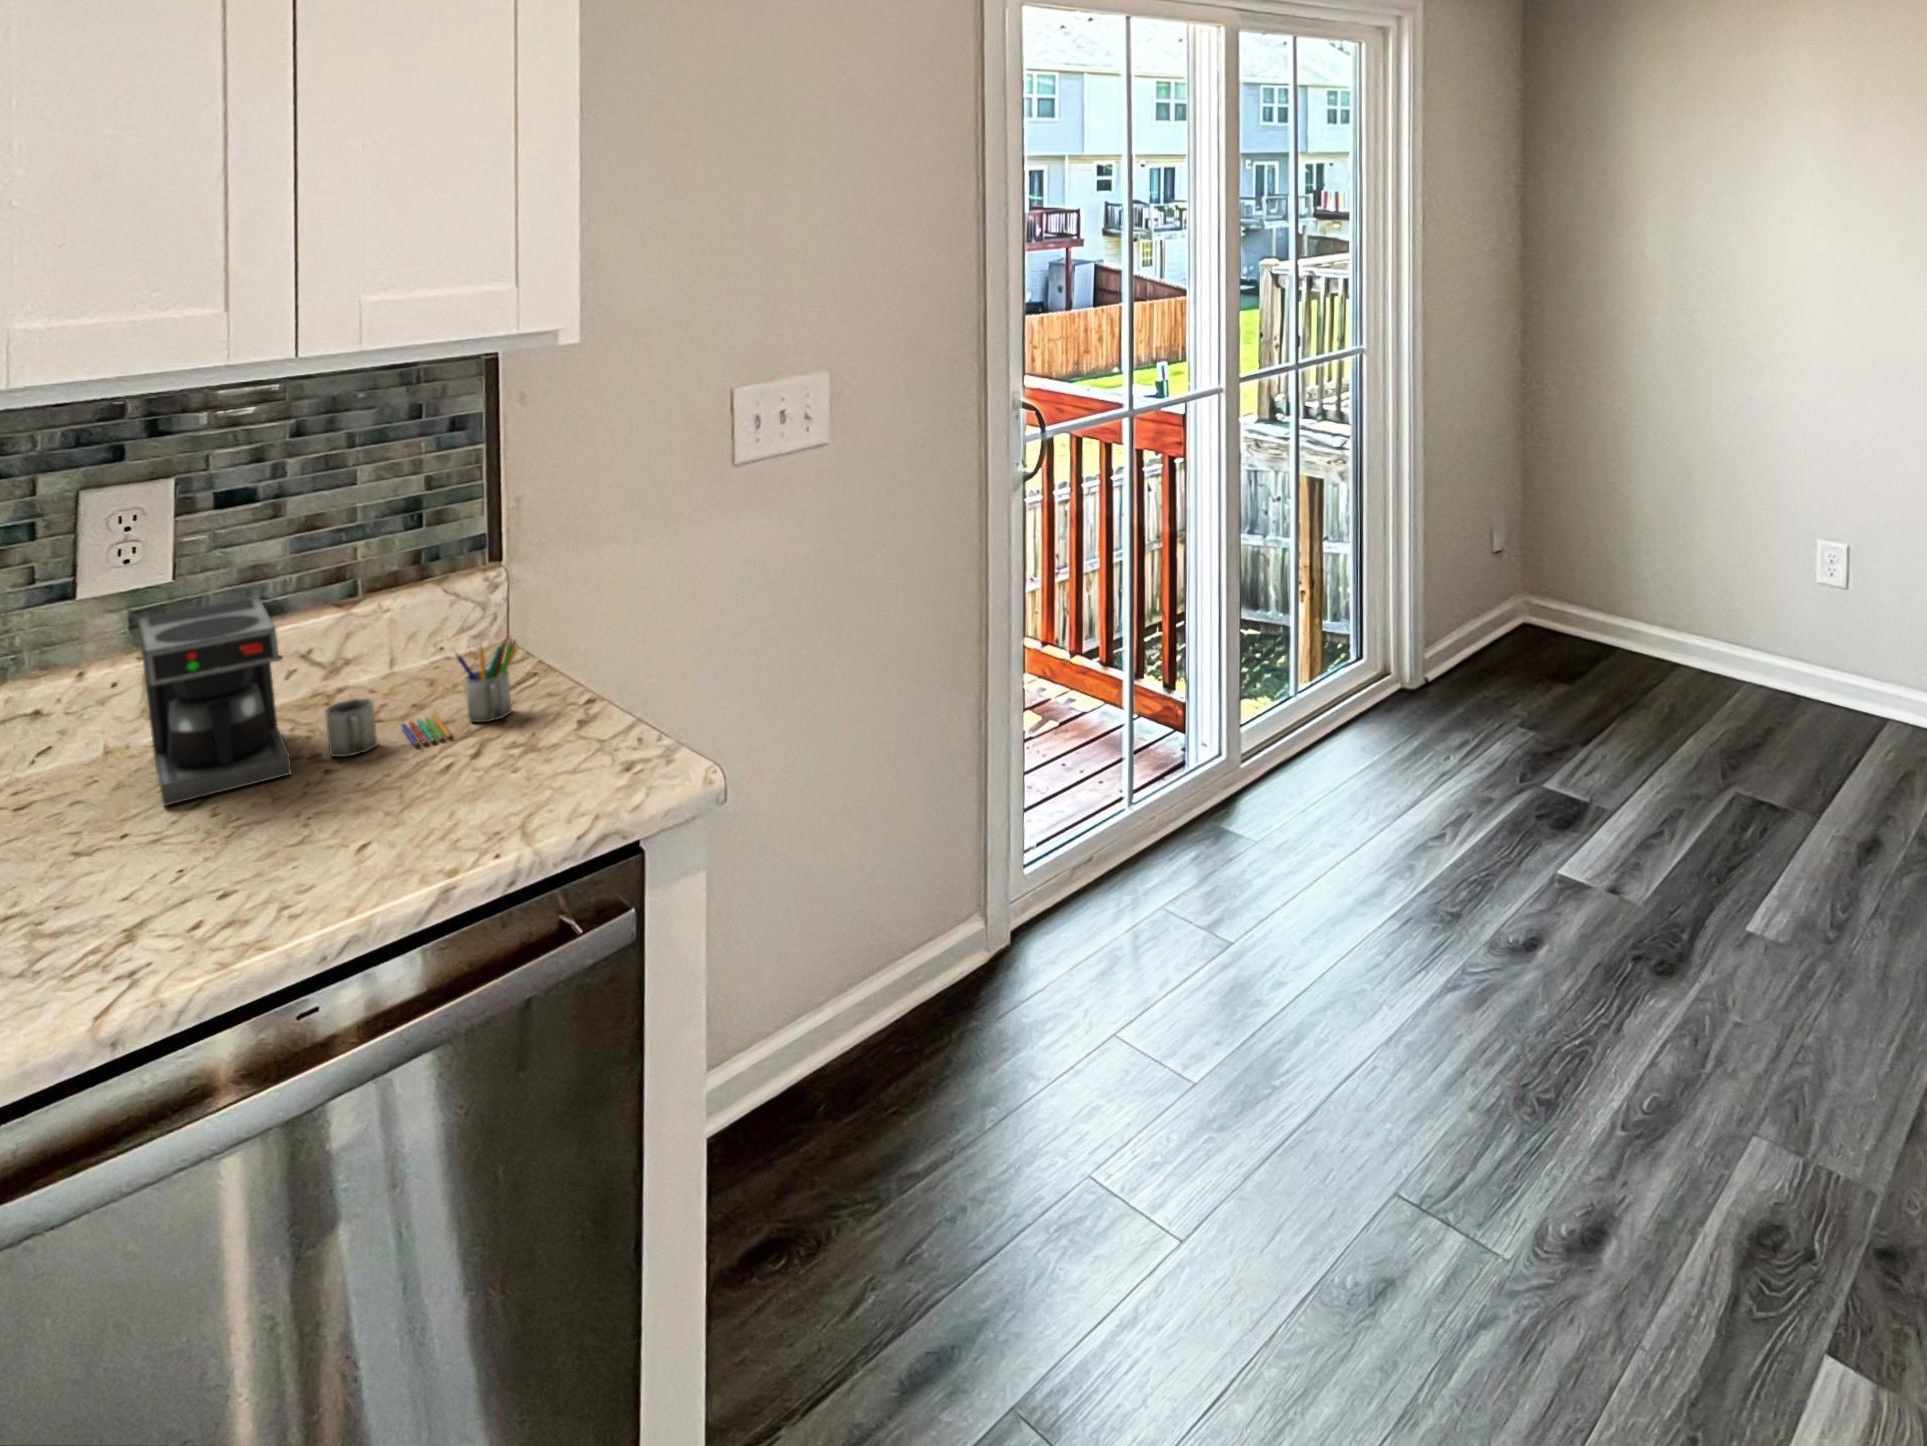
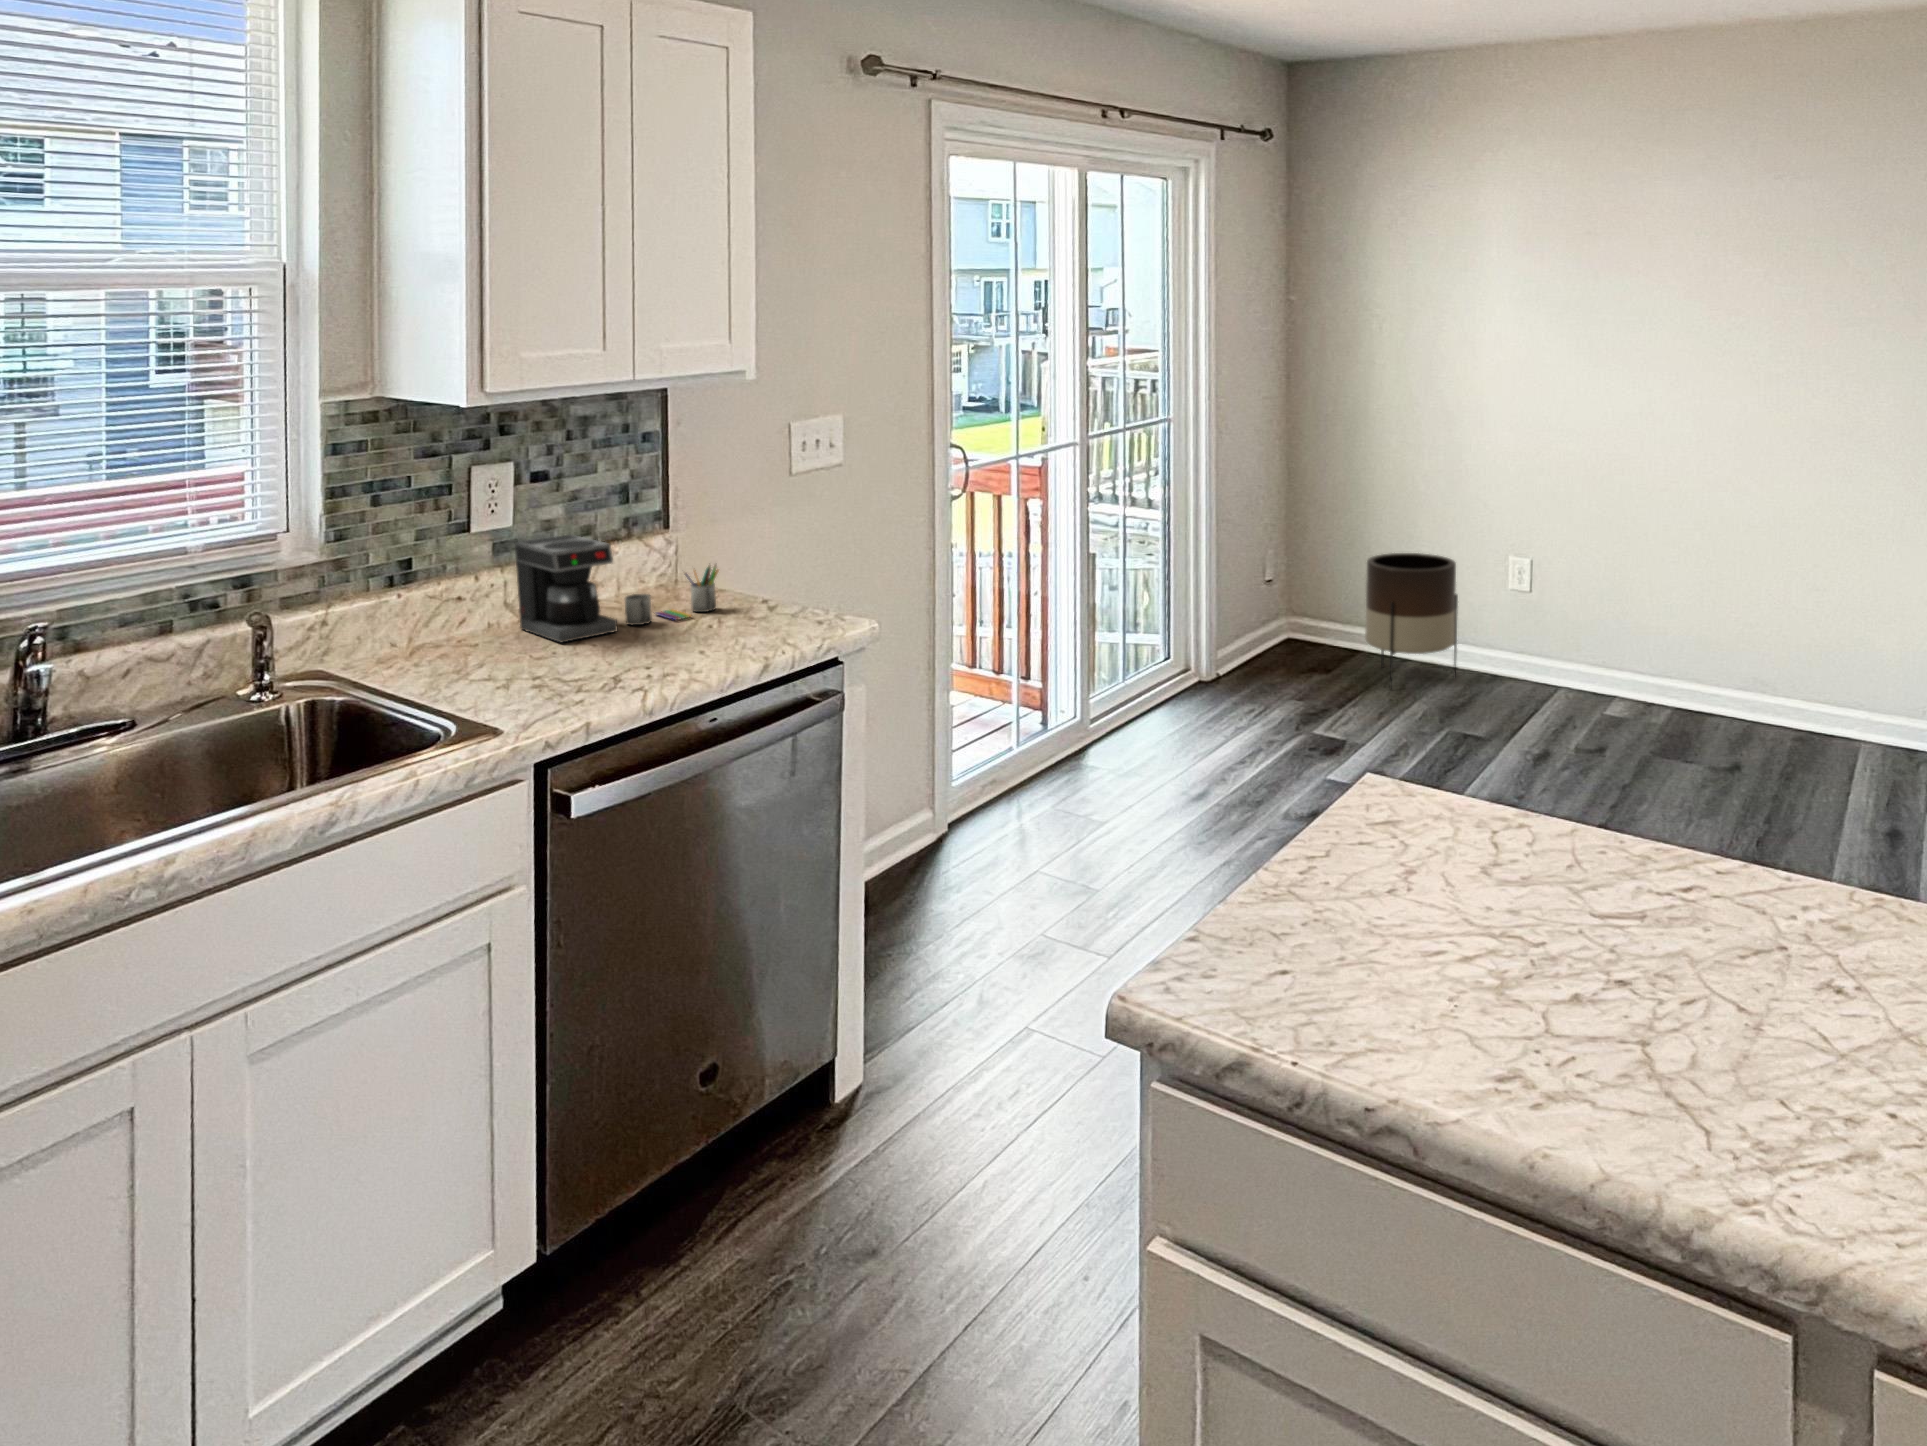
planter: none [1619,525,1743,711] -> present [1365,553,1458,688]

